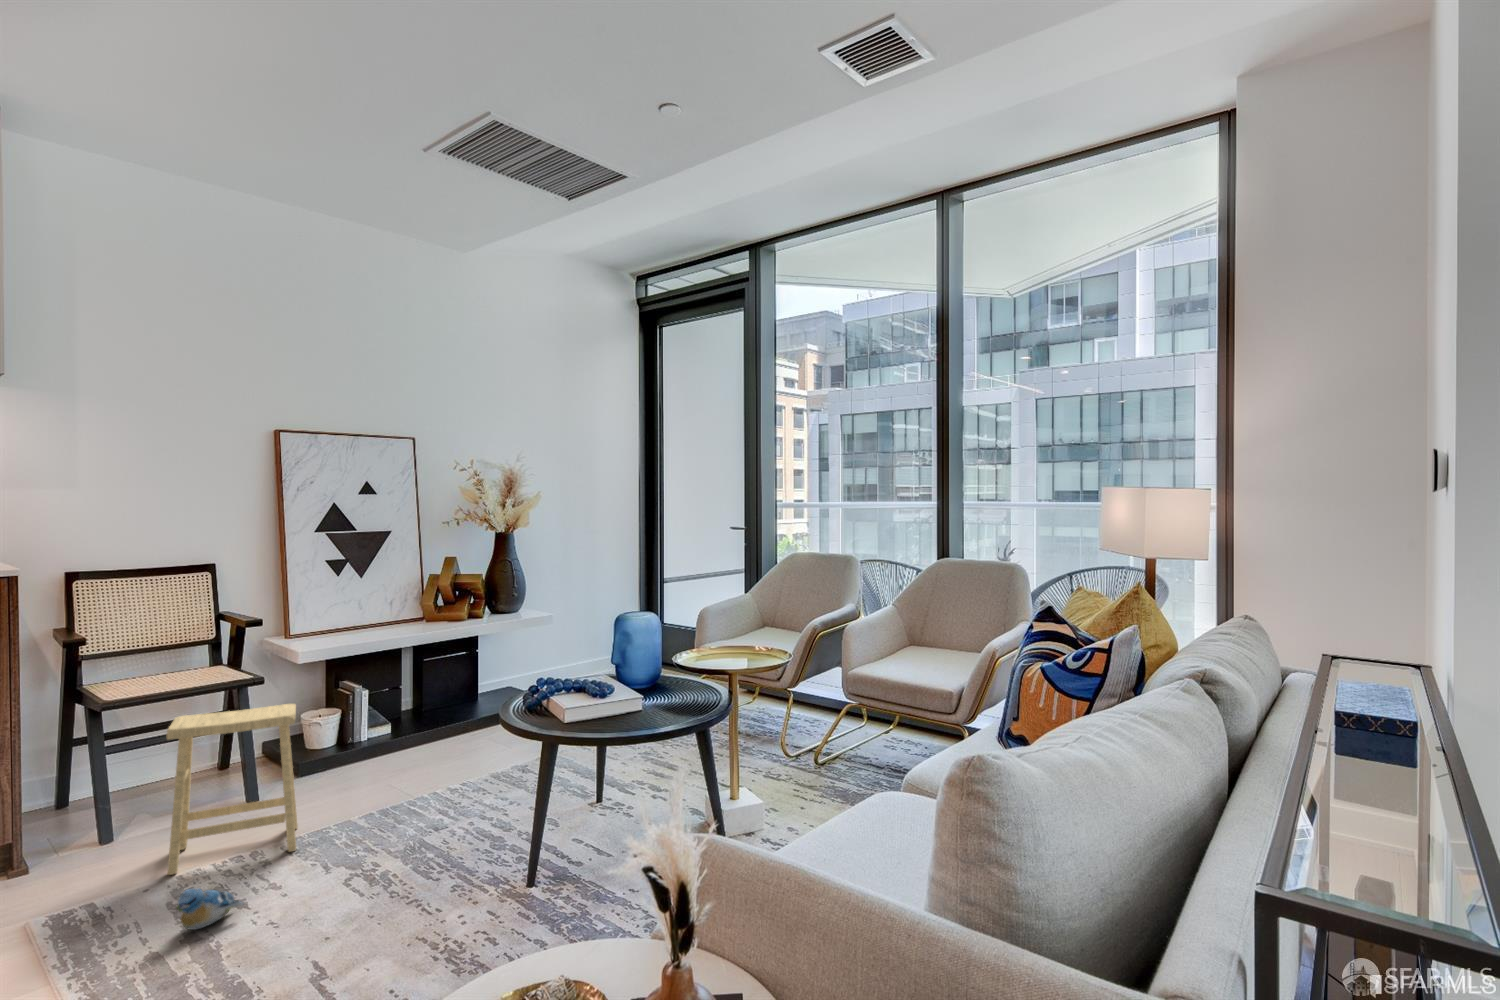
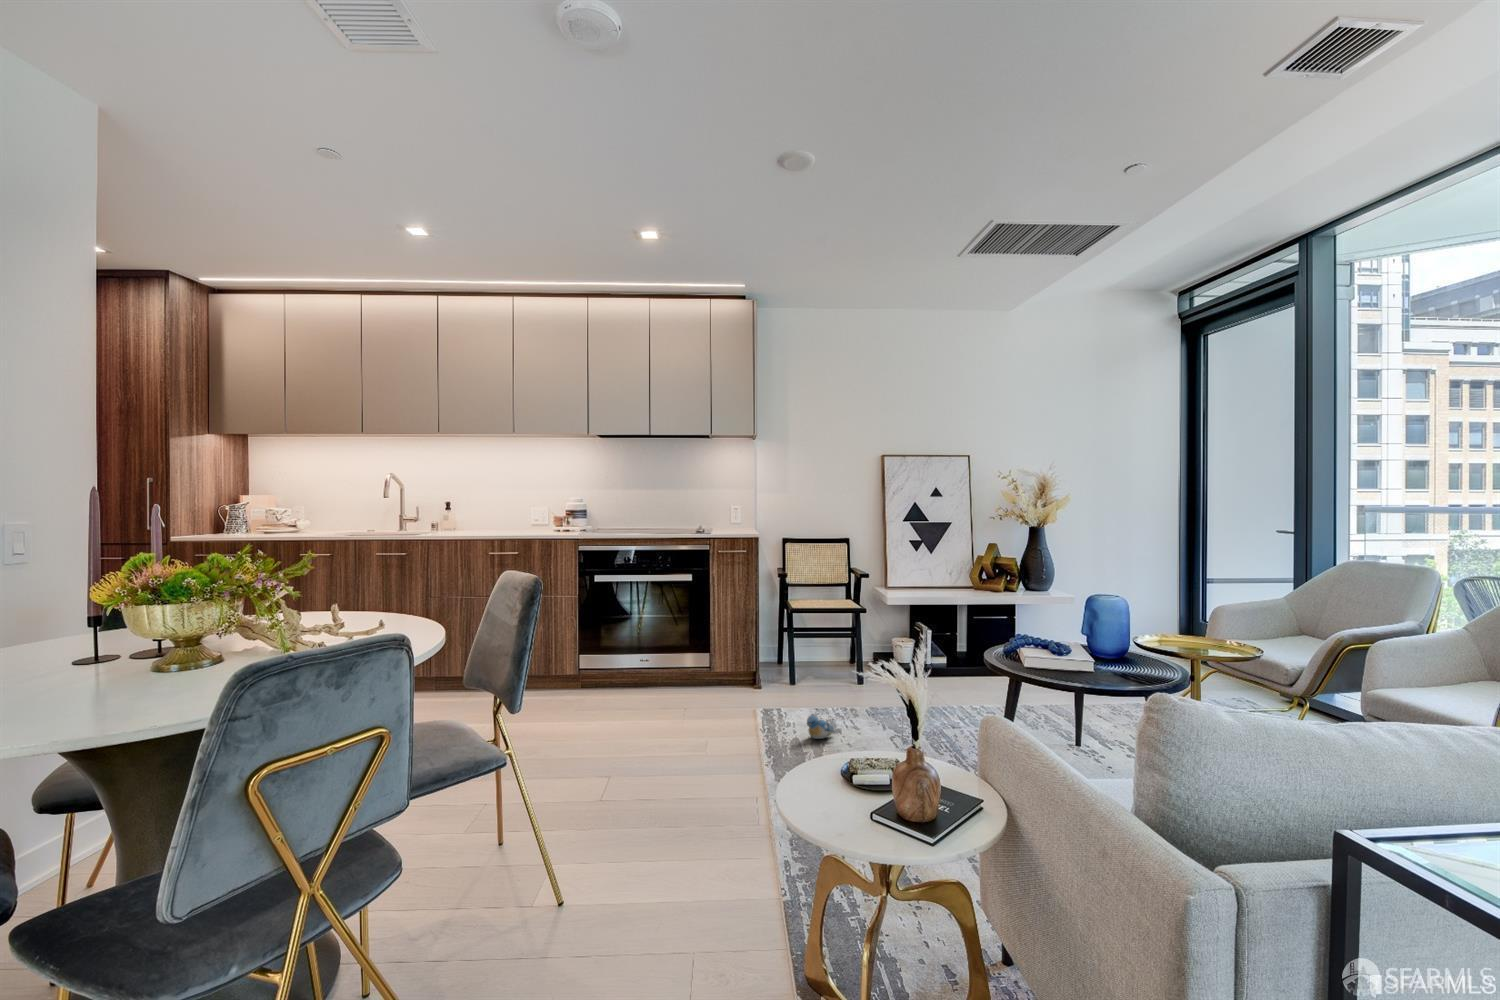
footstool: present [167,704,298,875] -> none [810,622,878,715]

